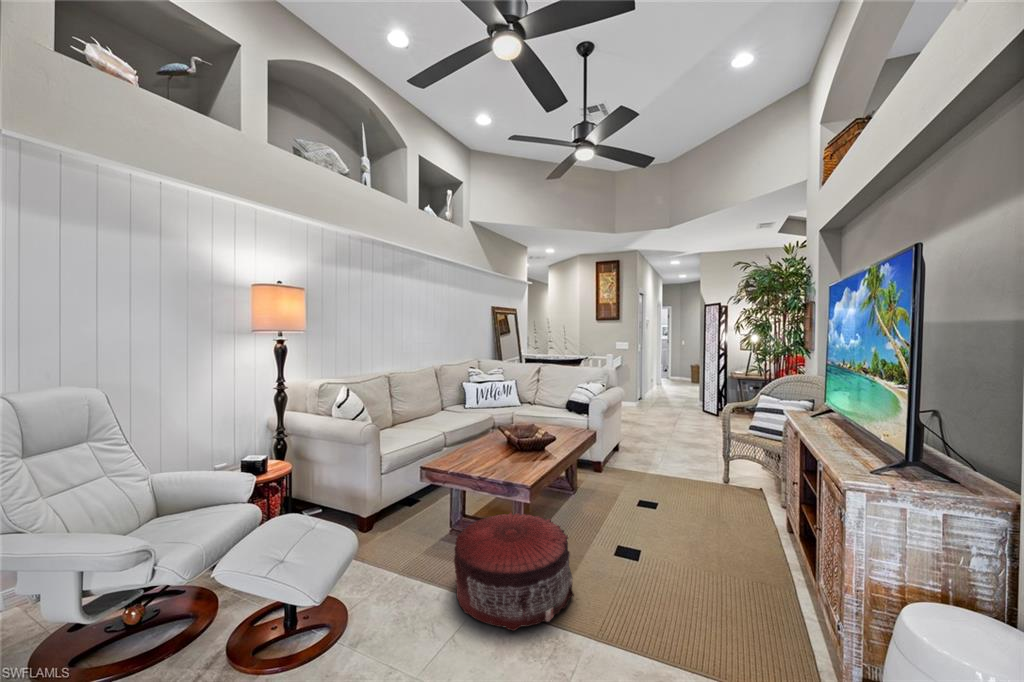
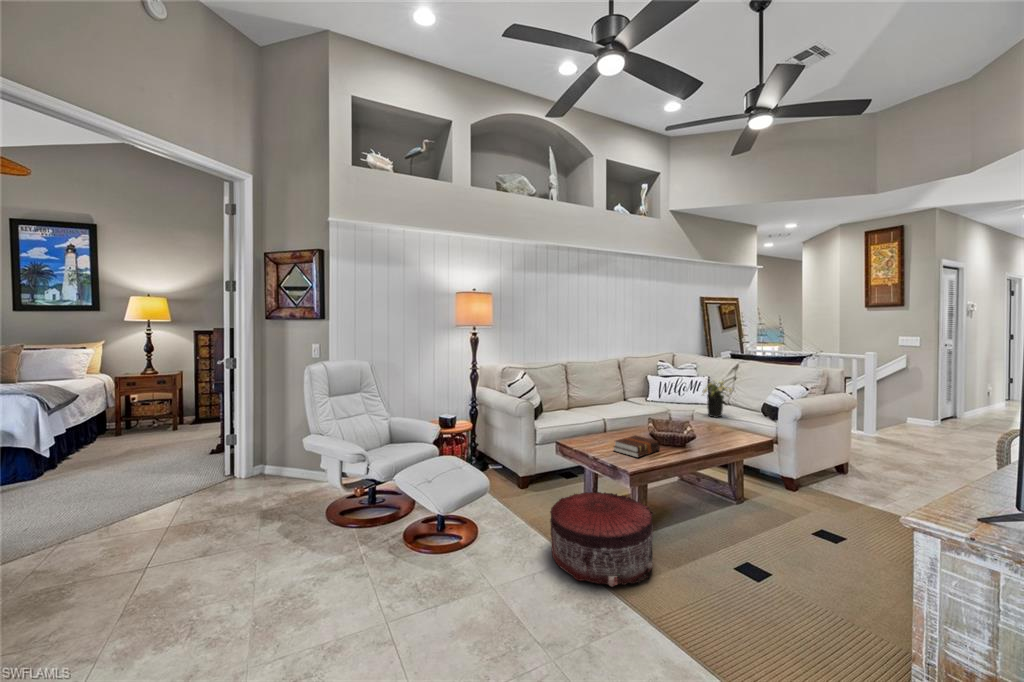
flower arrangement: none [525,380,554,417] -> present [702,380,732,418]
hardback book: none [492,445,532,469] -> present [614,435,660,457]

